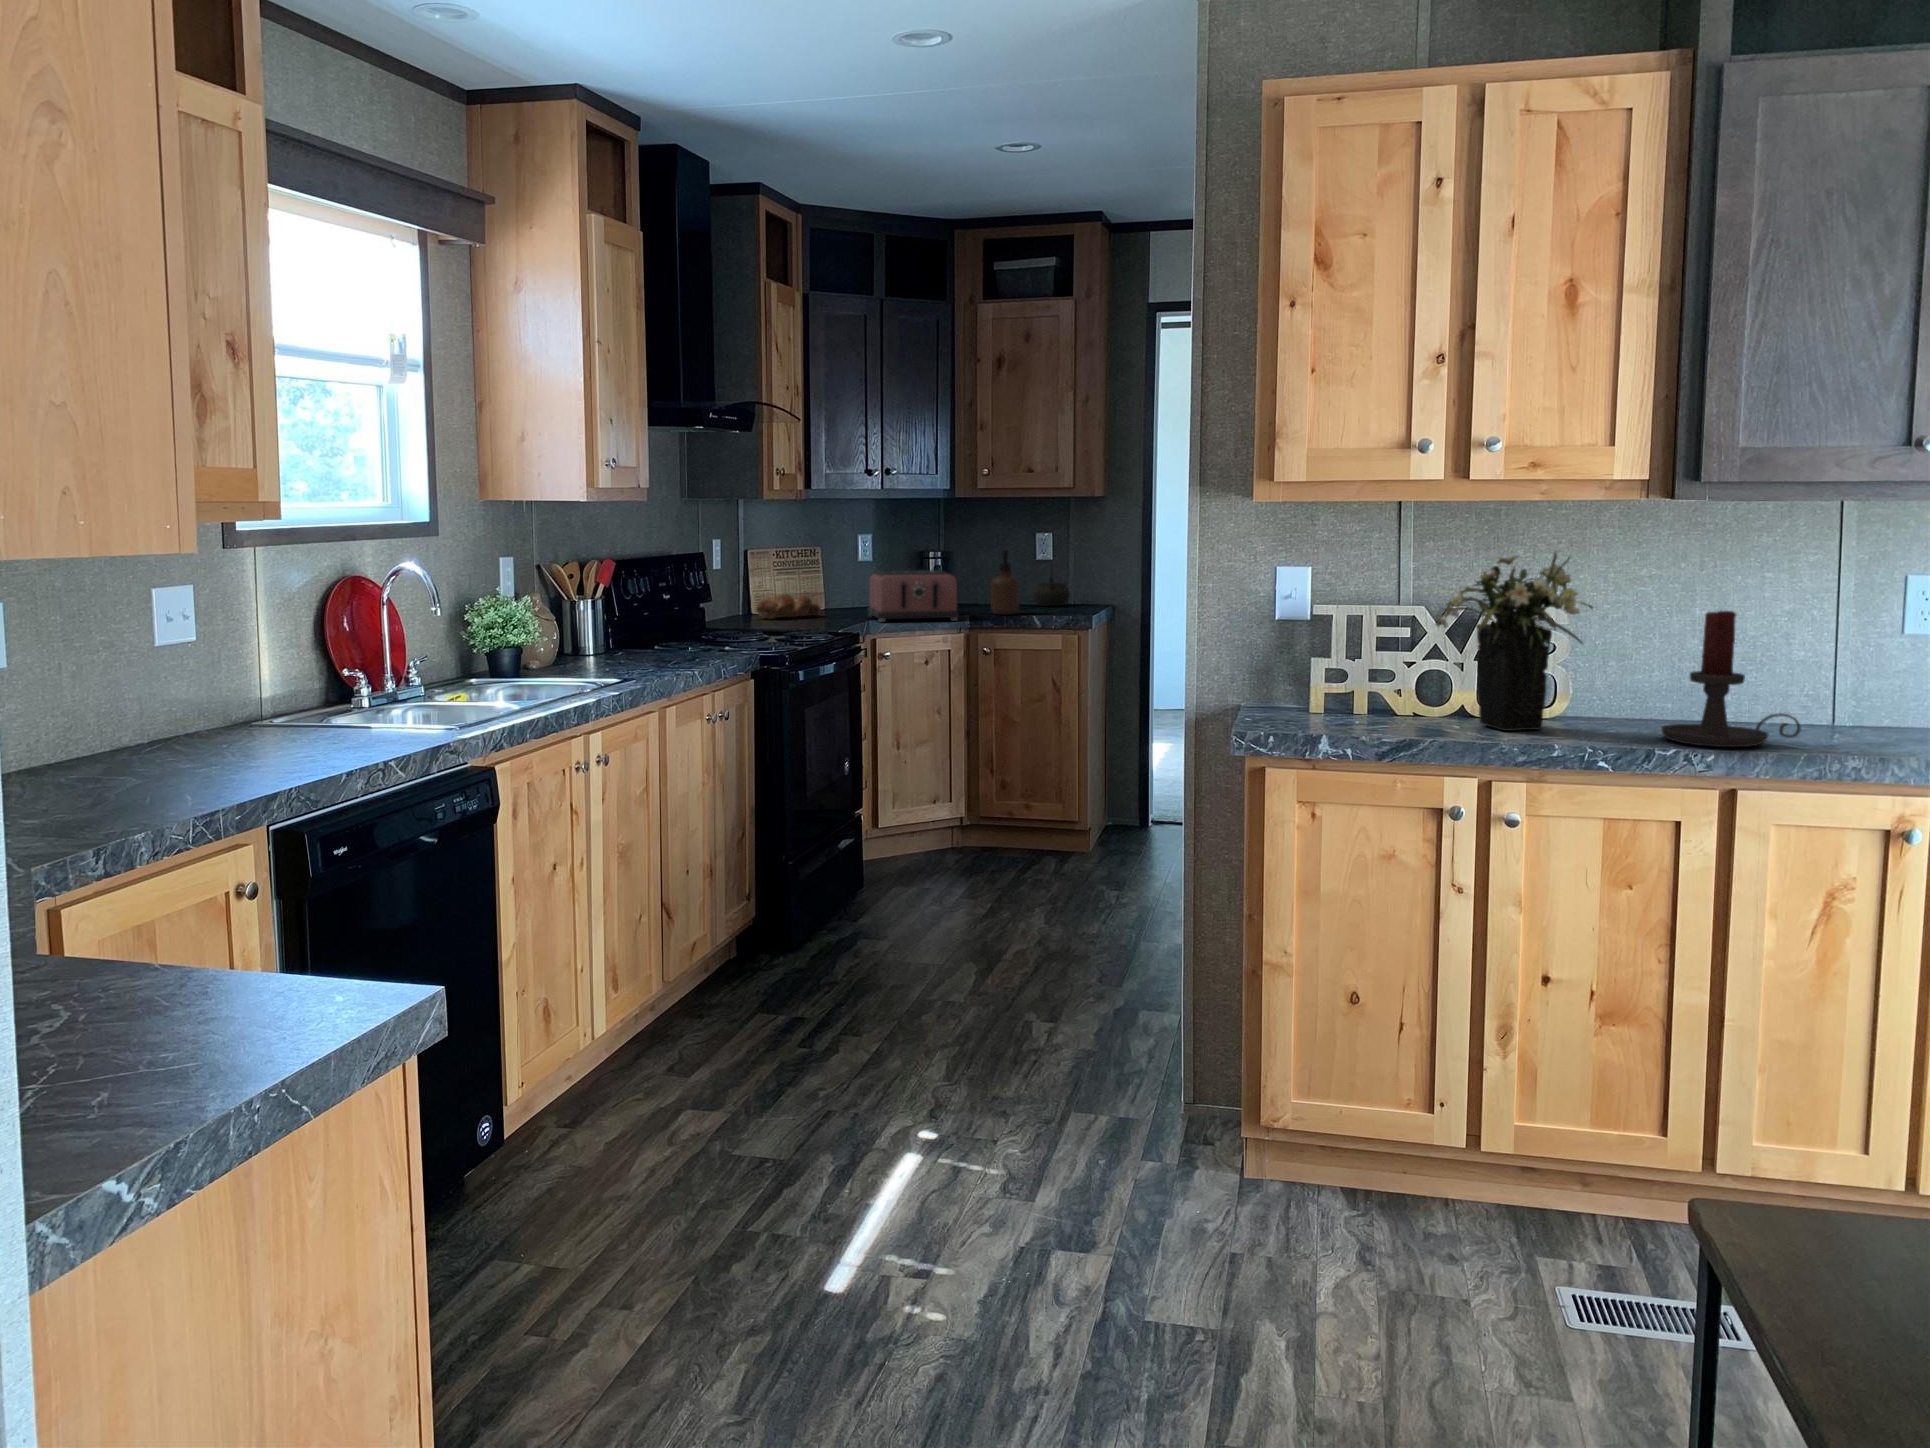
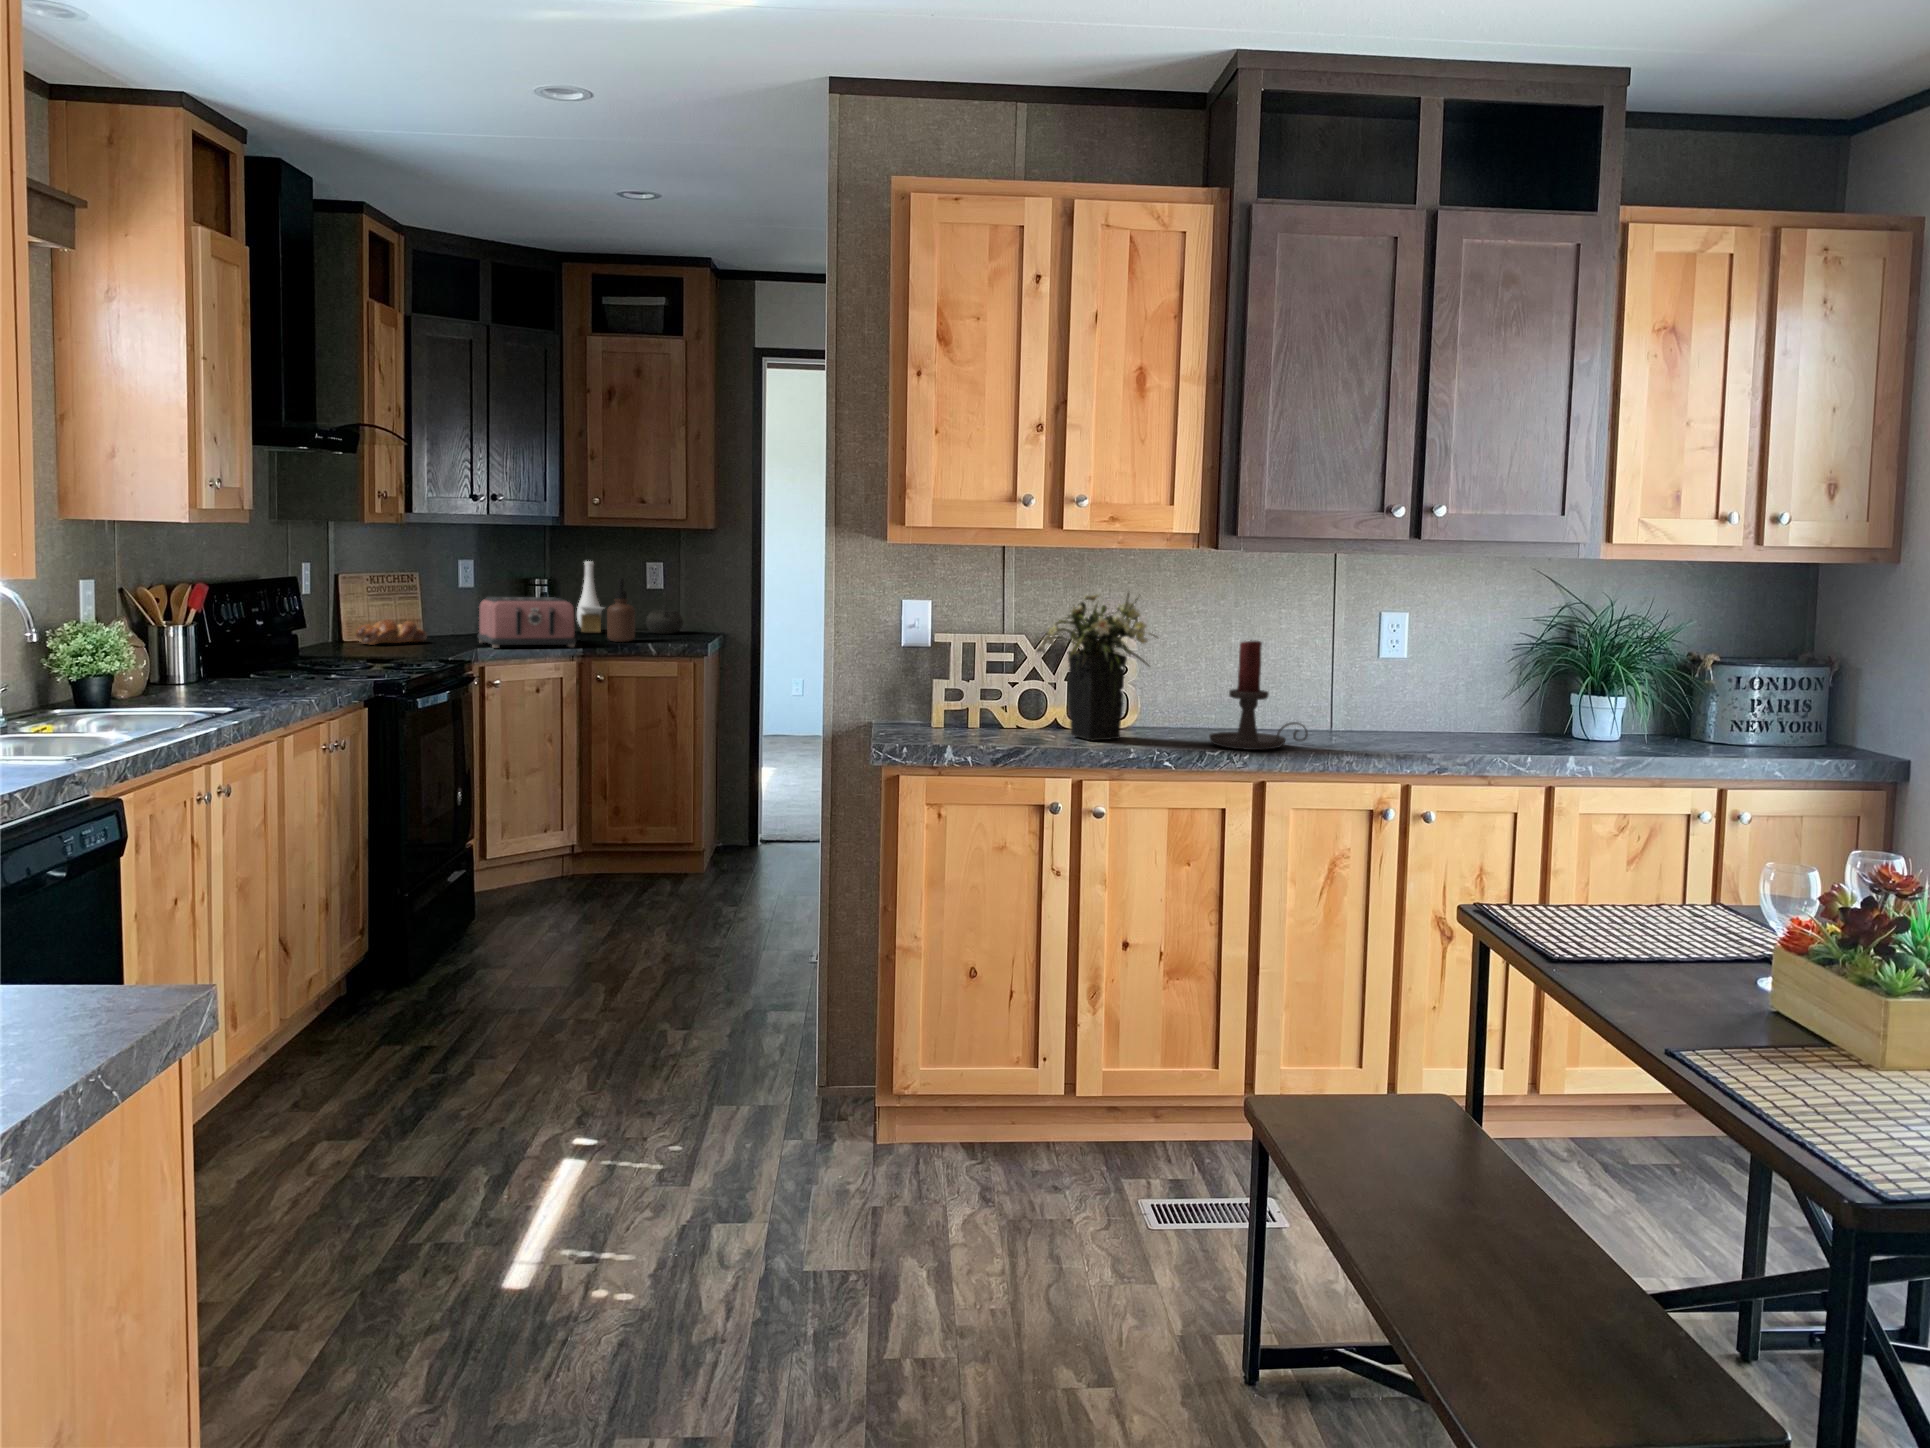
vase: none [966,534,993,605] -> present [577,561,603,632]

